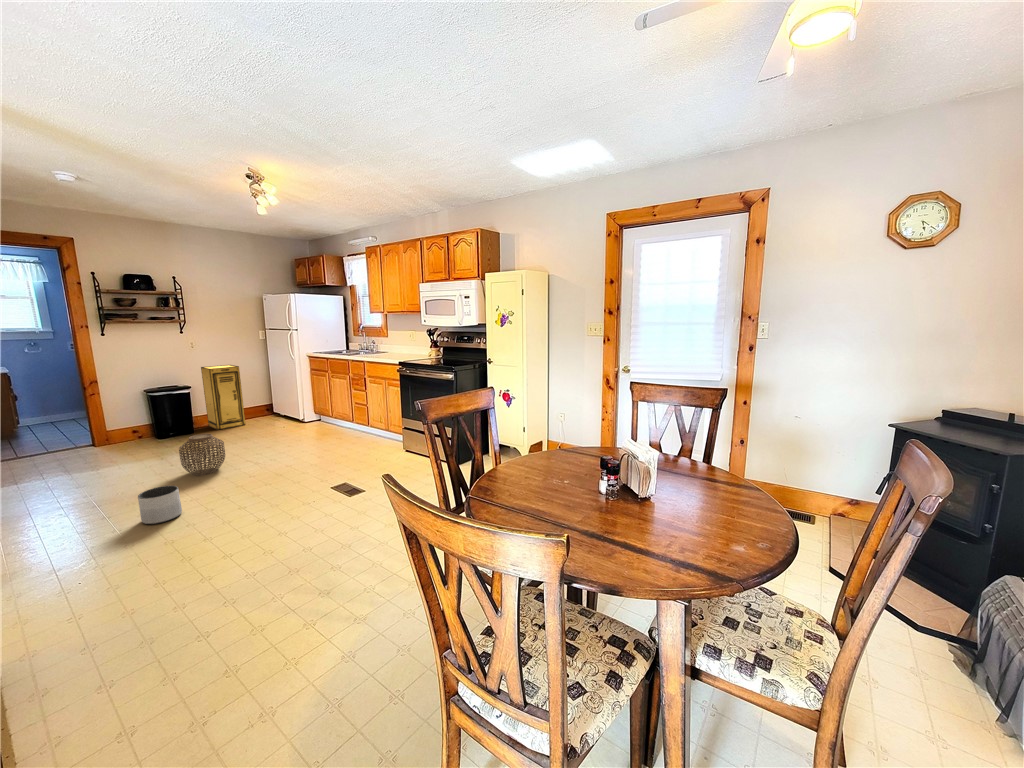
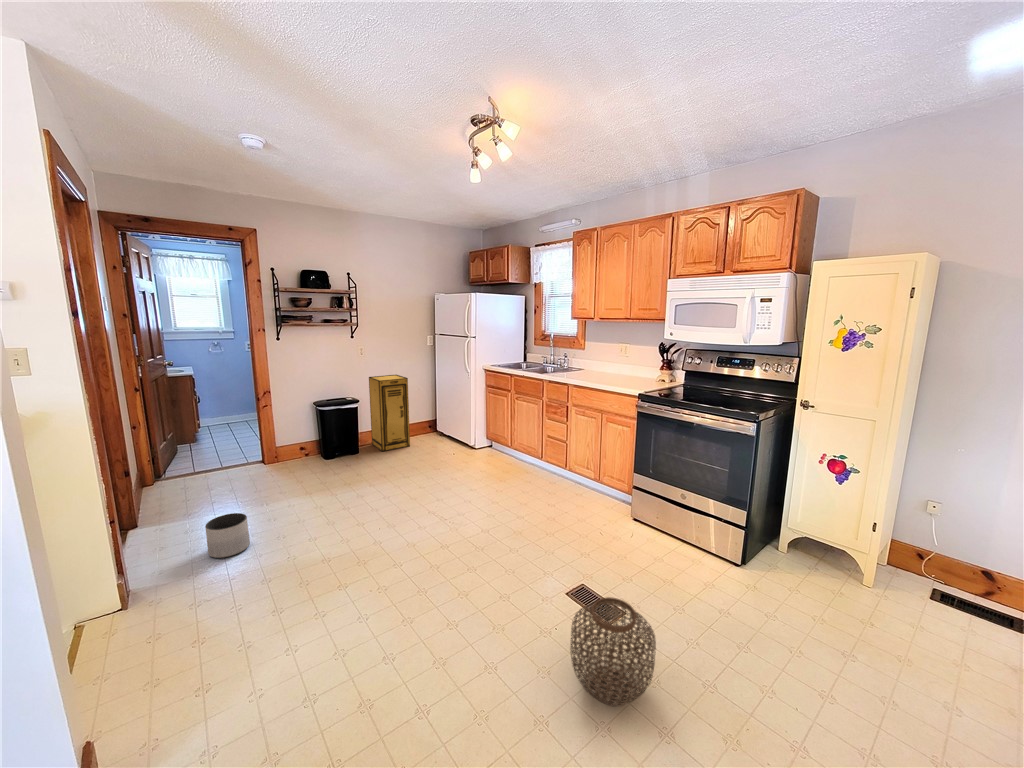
woven basket: present [179,434,225,476] -> present [570,597,656,706]
planter: present [138,486,182,524] -> present [205,513,250,558]

